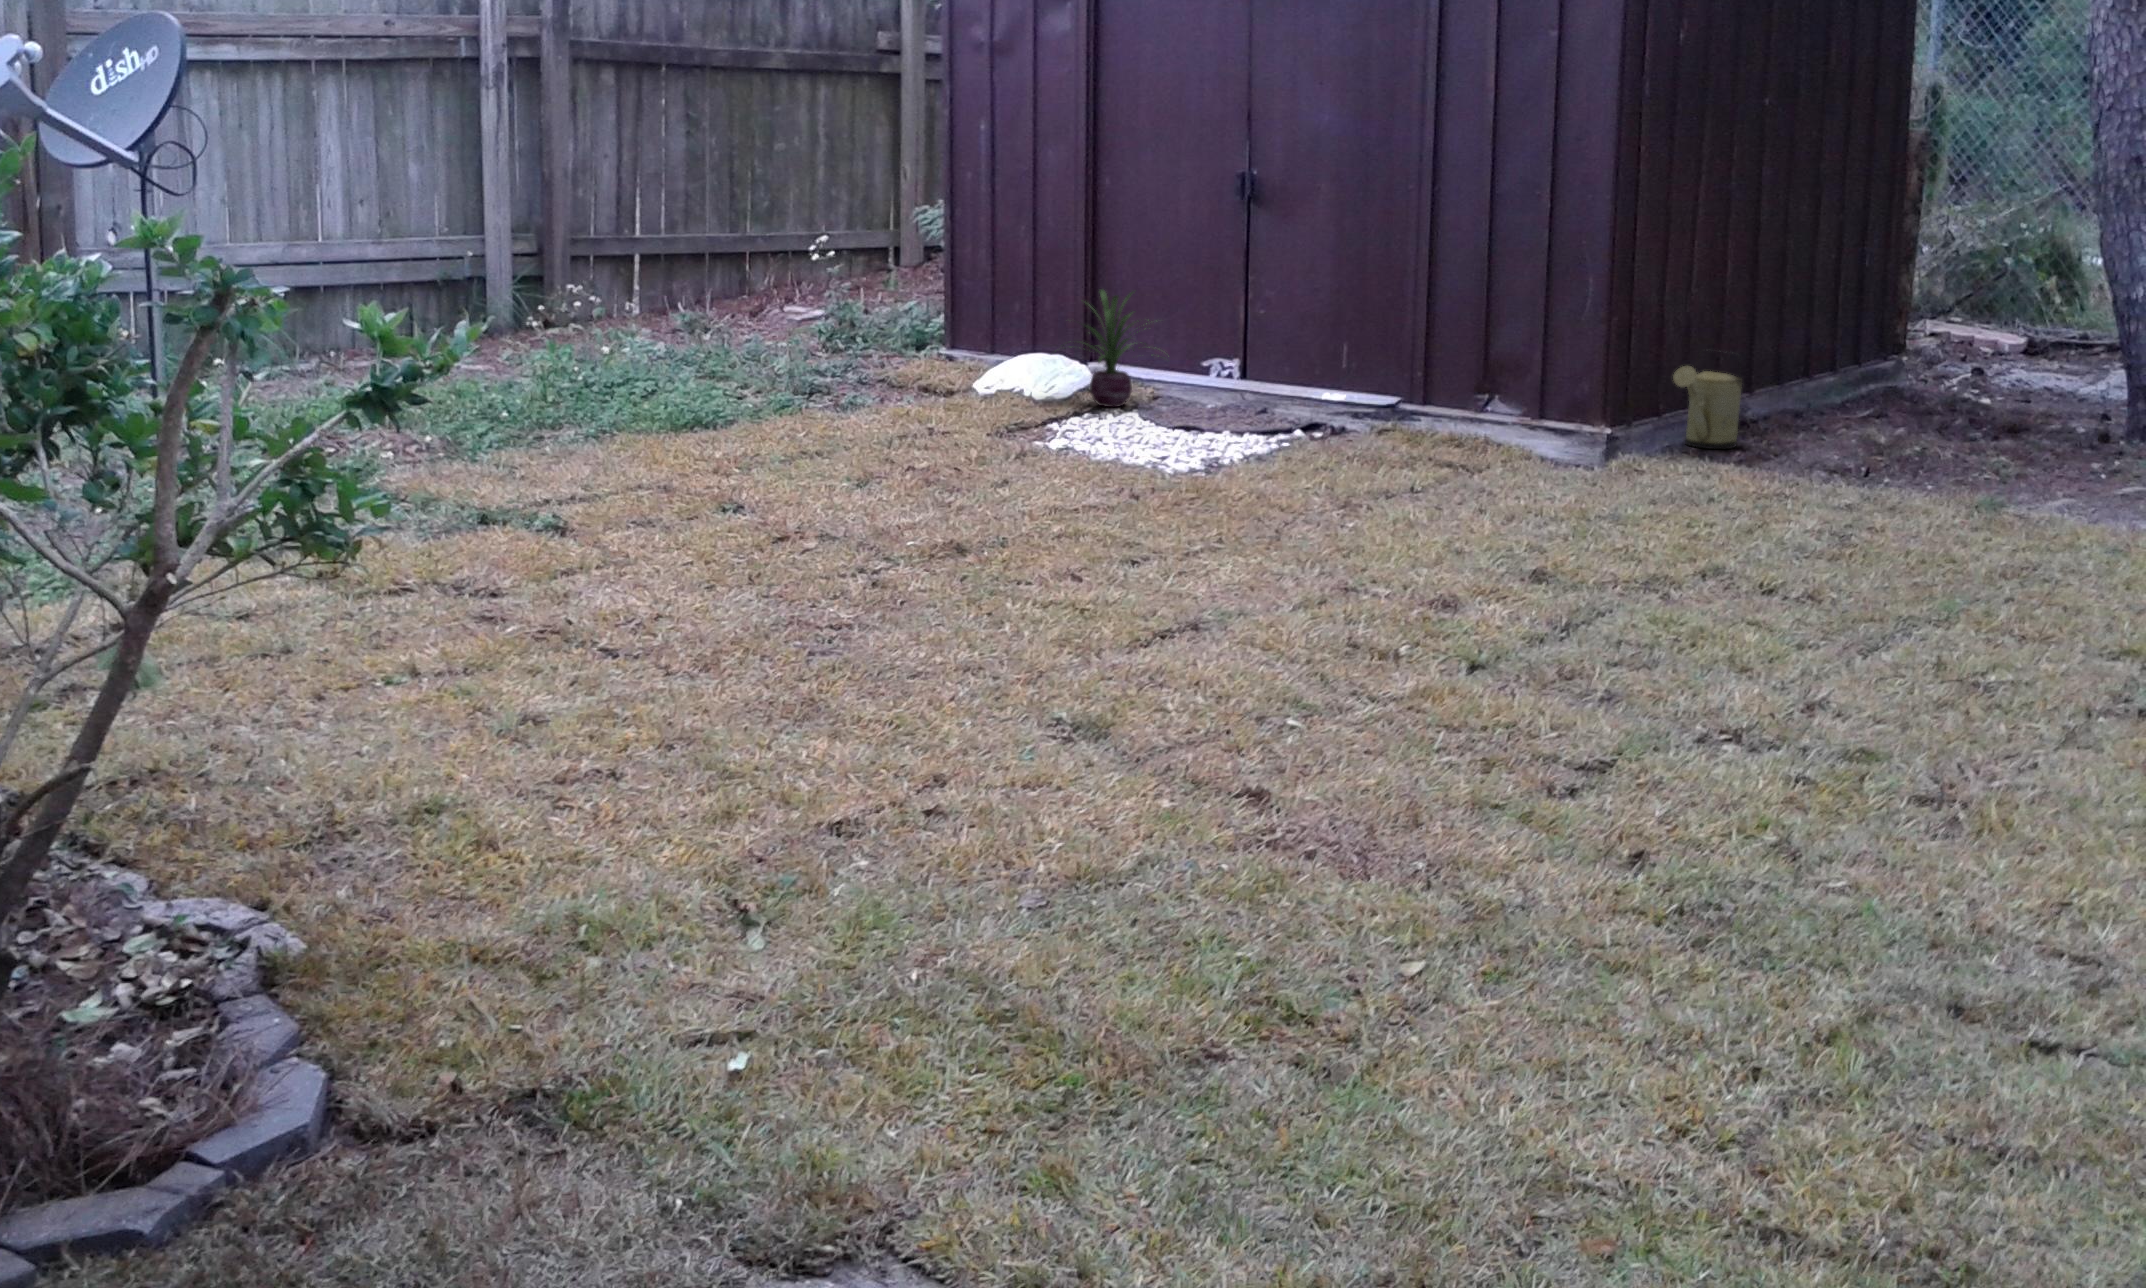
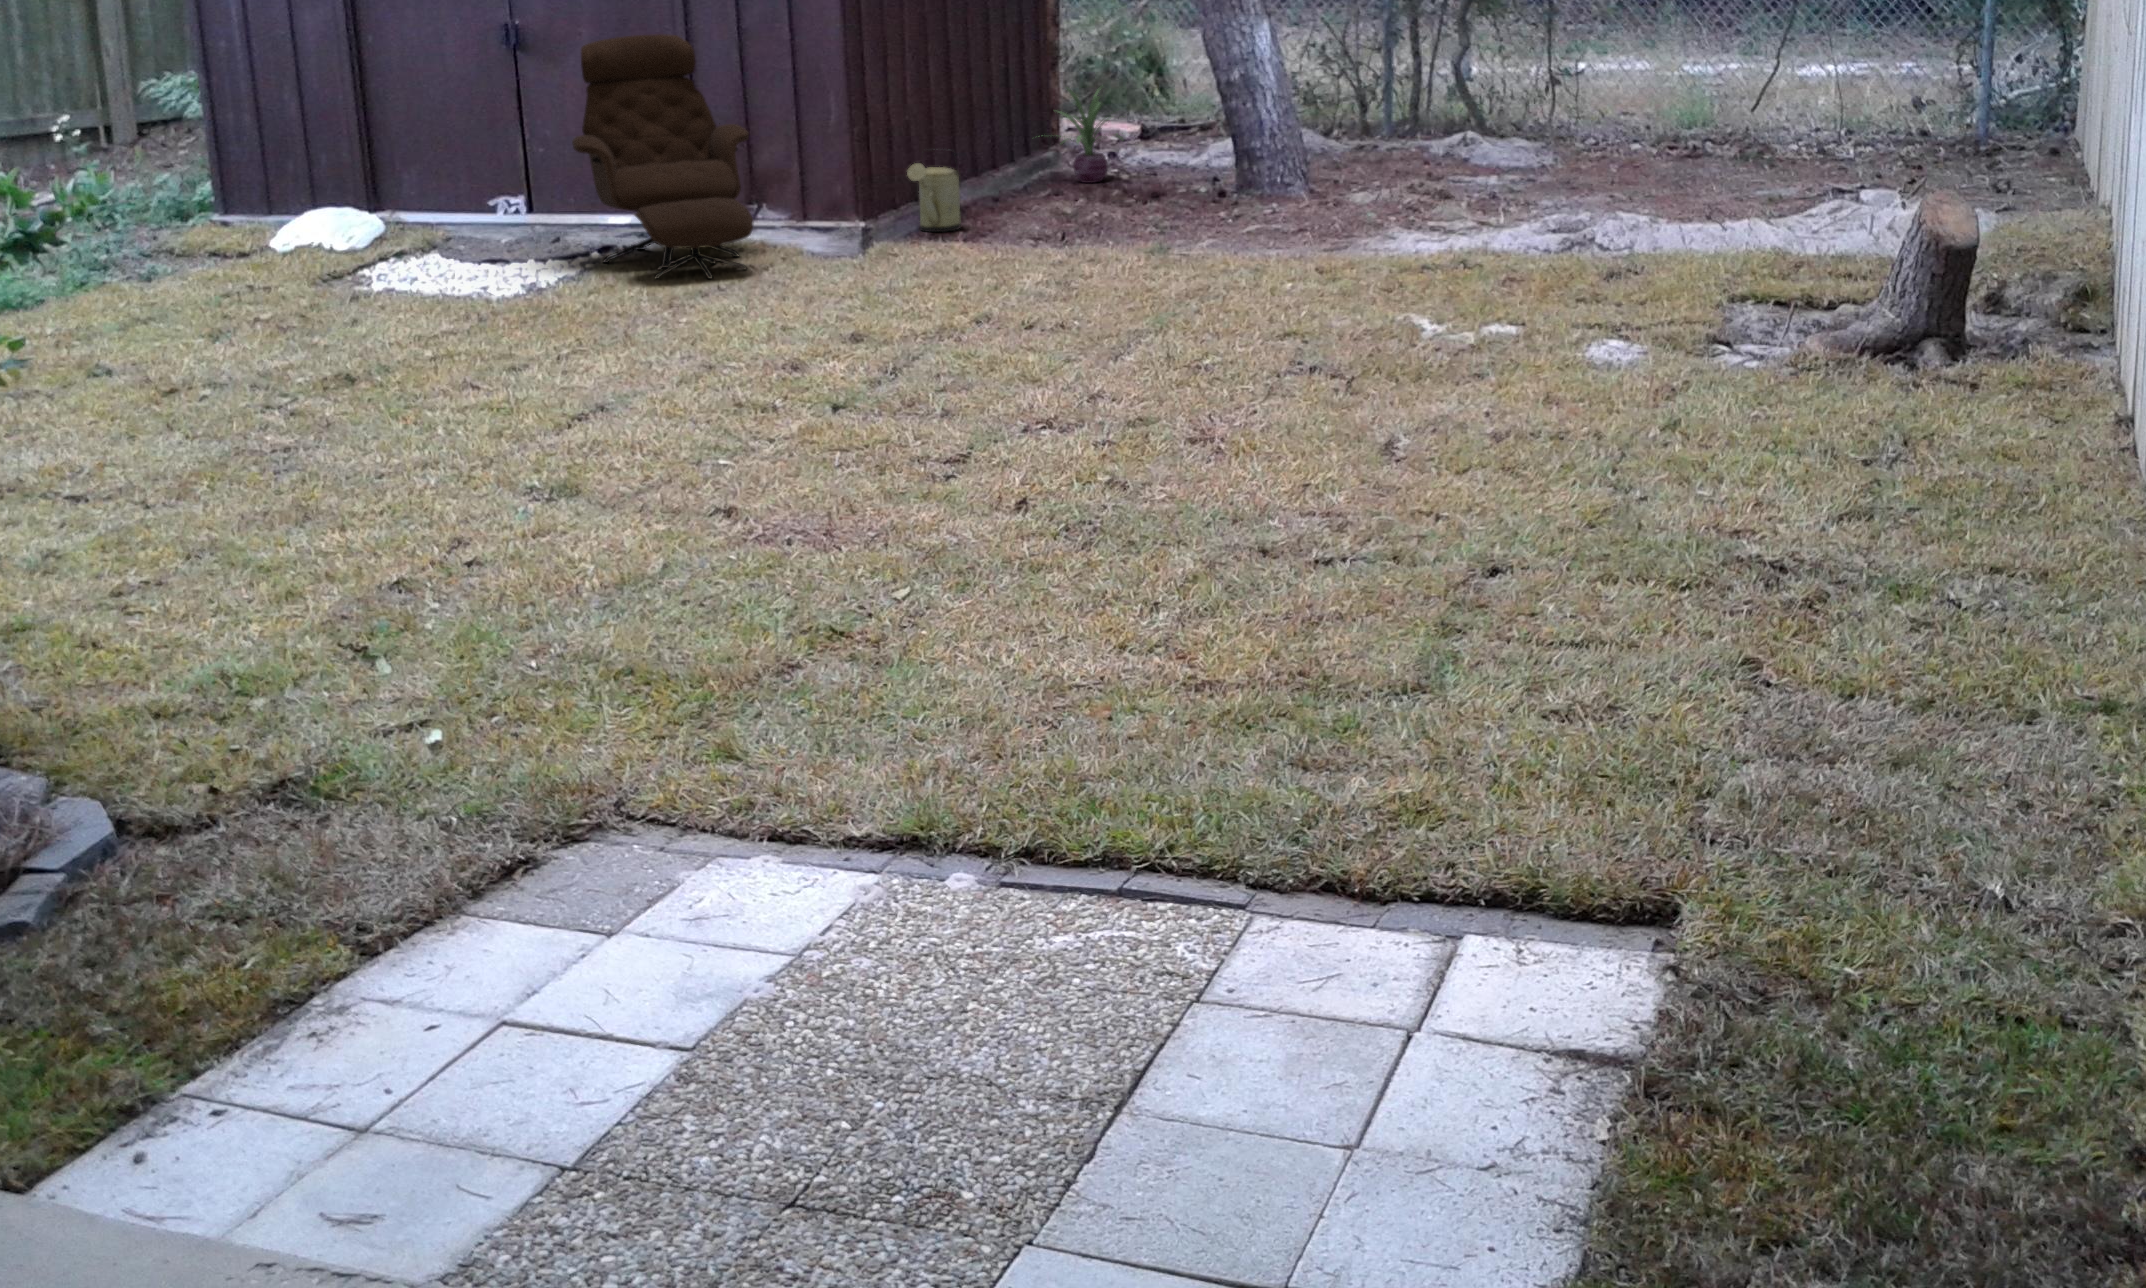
lounge chair: none [1285,195,1487,477] -> present [572,34,754,279]
decorative plant: present [1055,289,1134,407] -> present [1059,88,1122,183]

